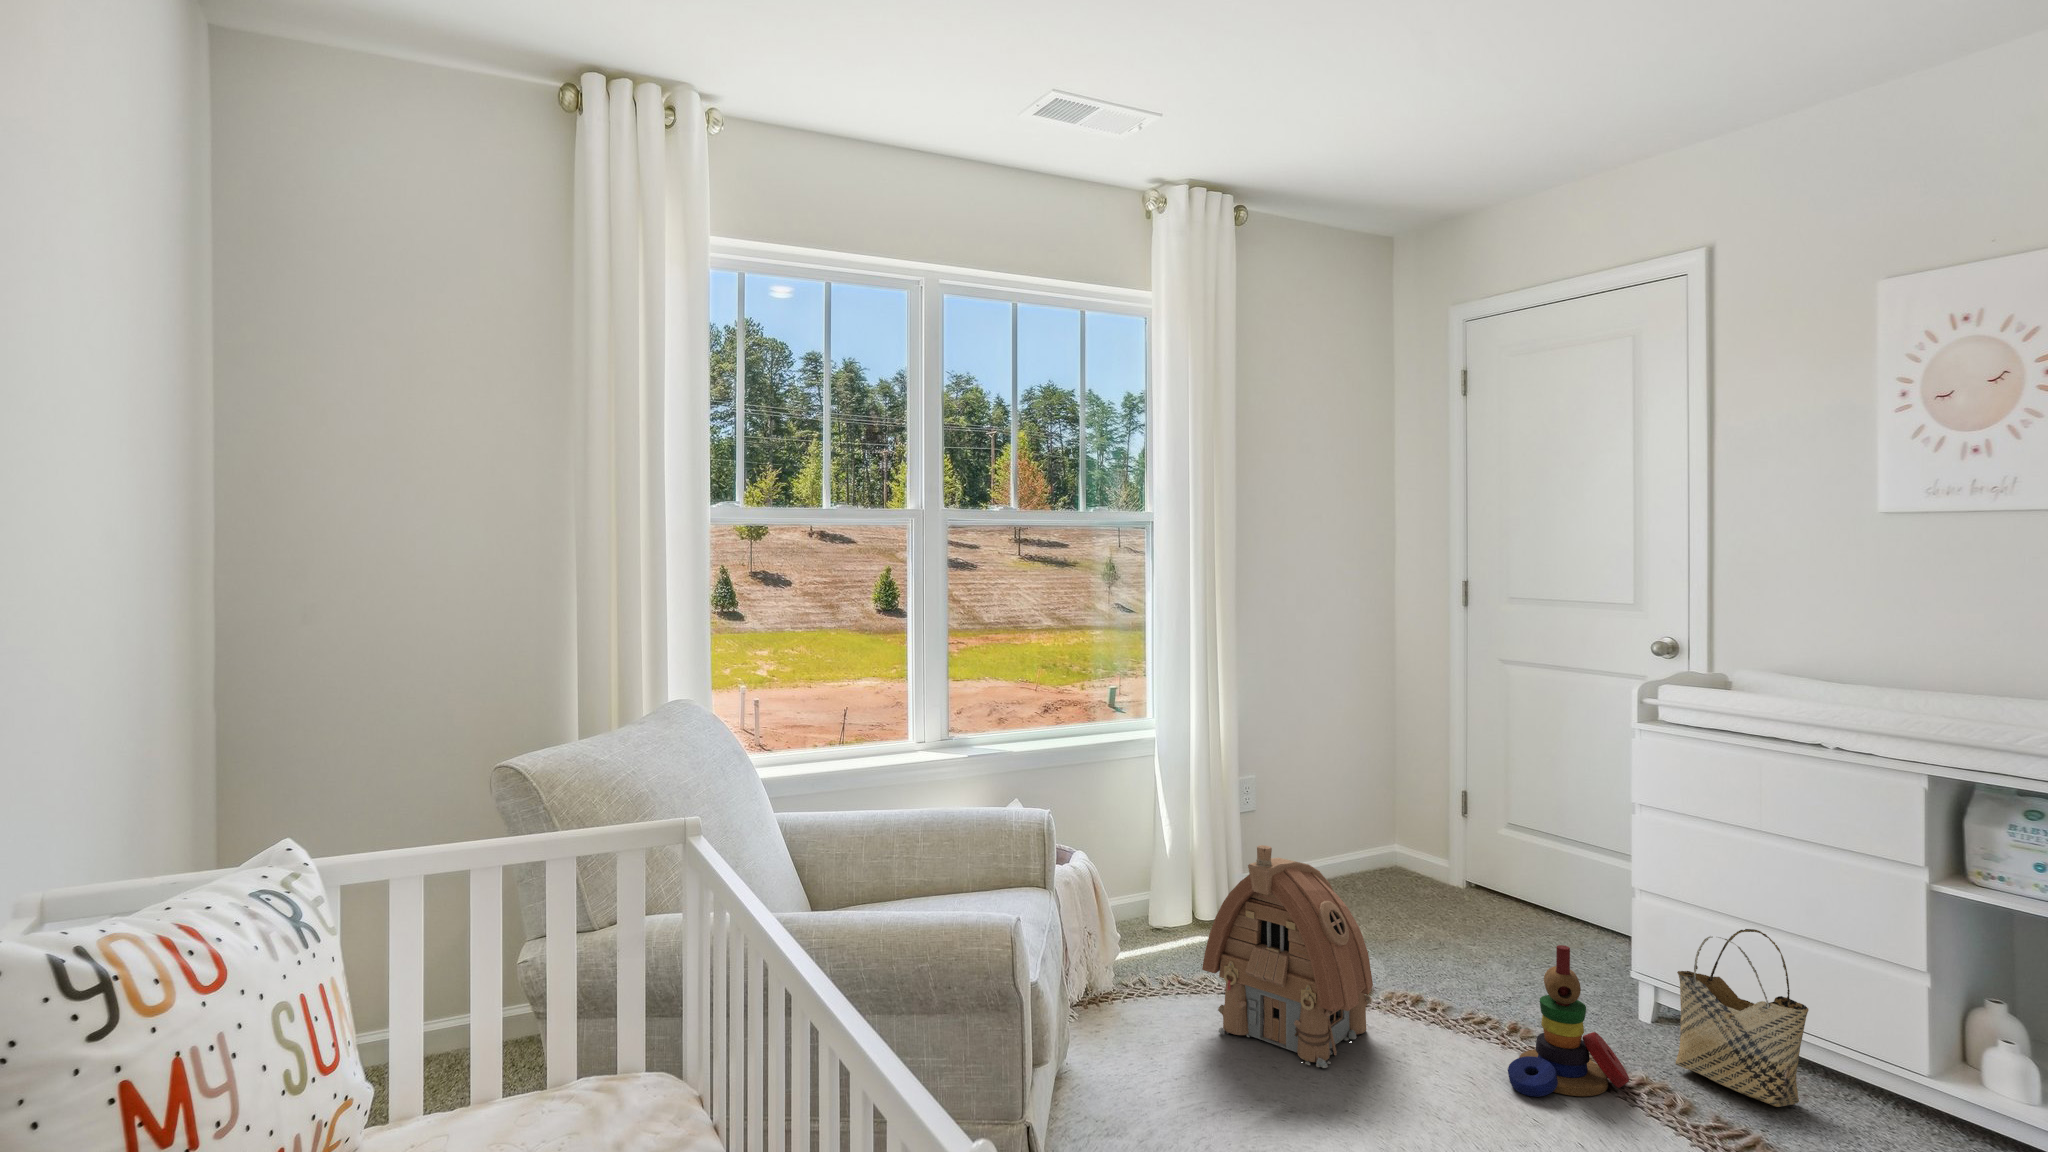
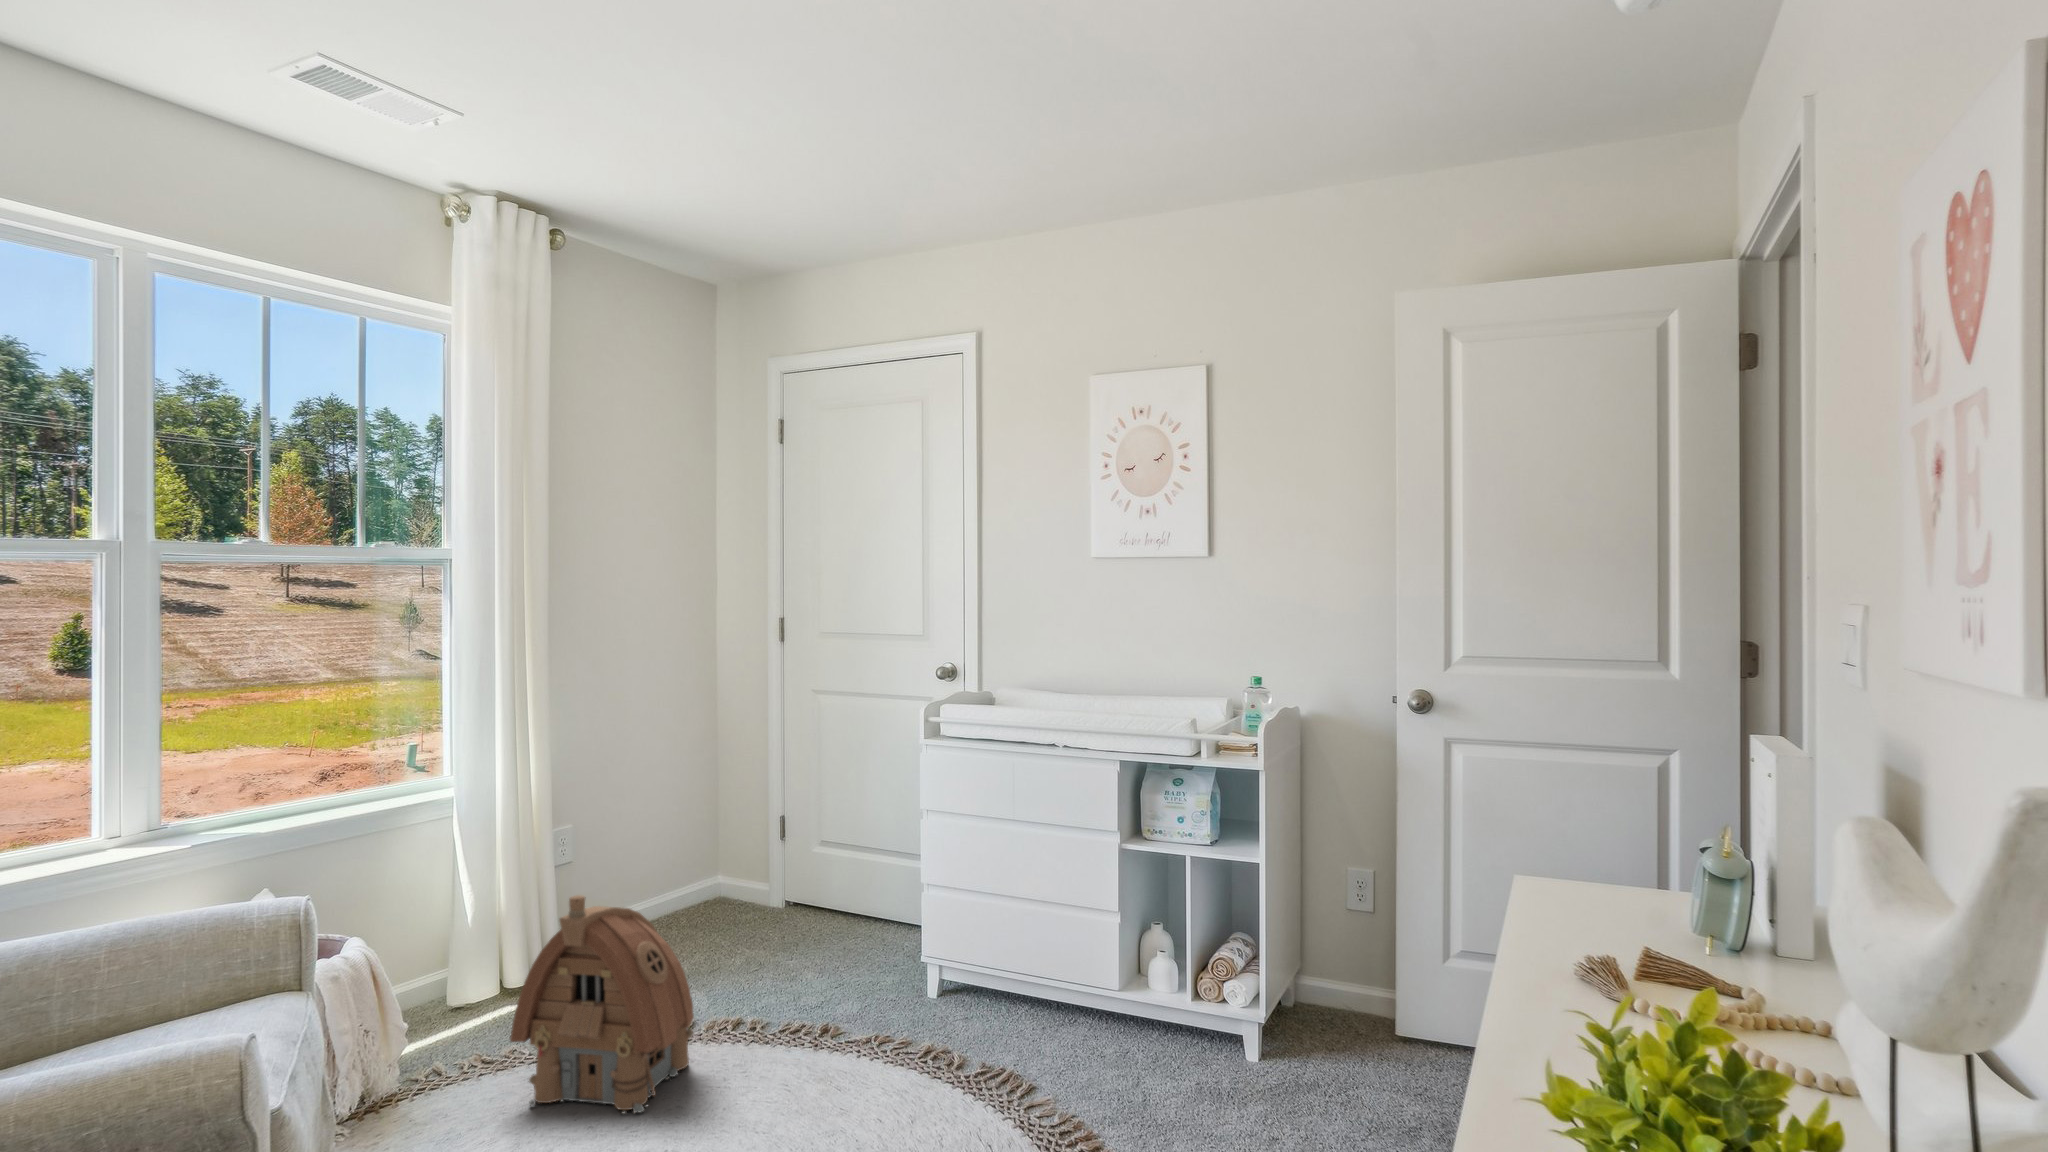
woven basket: present [1676,929,1809,1107] -> none [953,900,1042,1044]
stacking toy: present [1508,945,1629,1096] -> none [815,943,915,1087]

